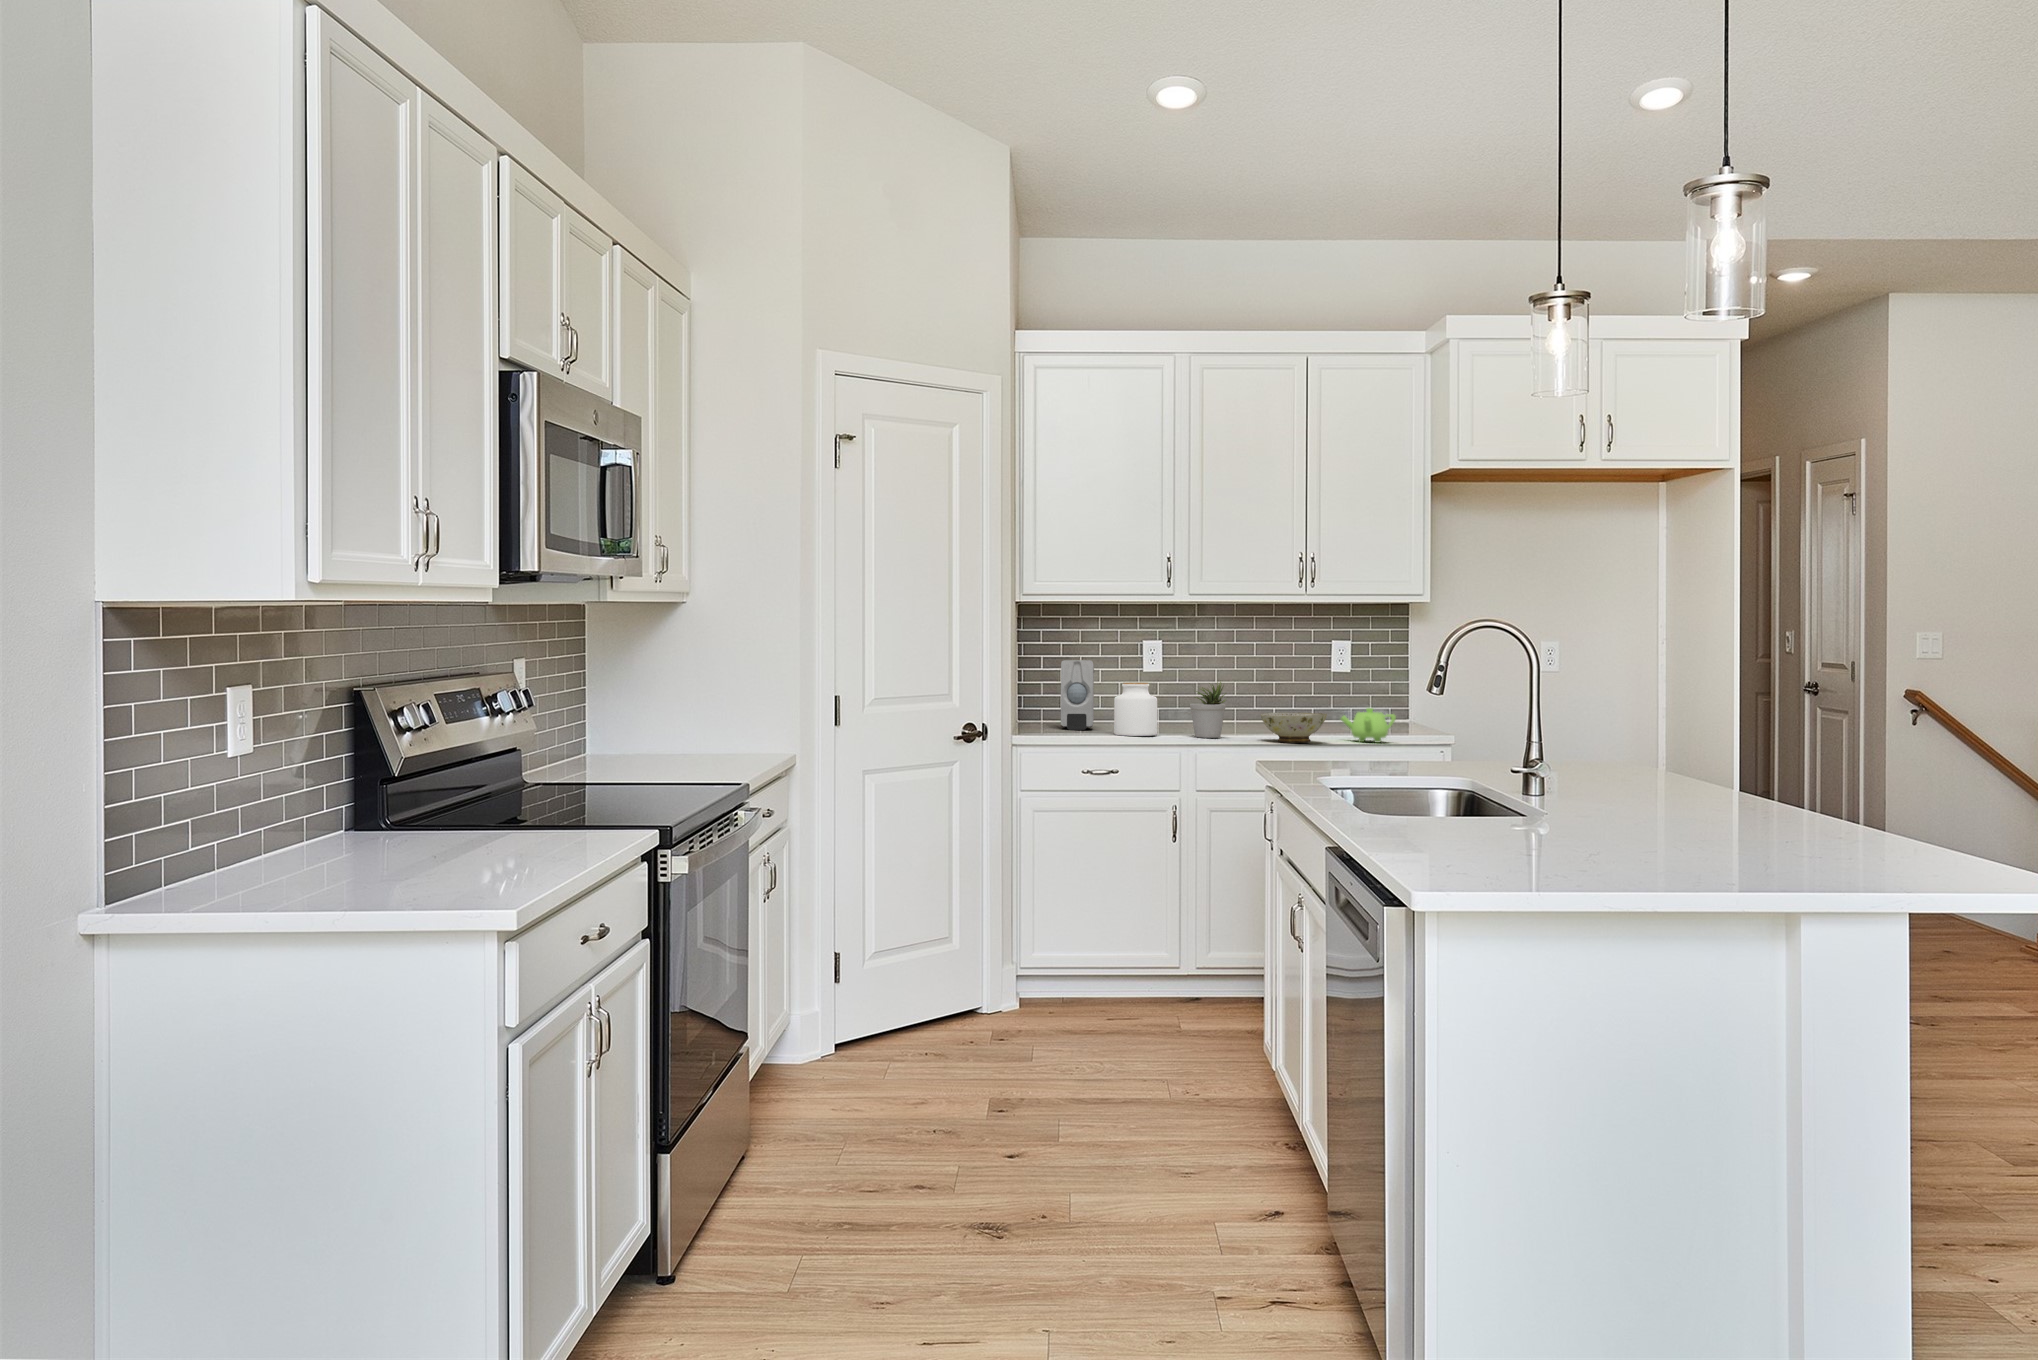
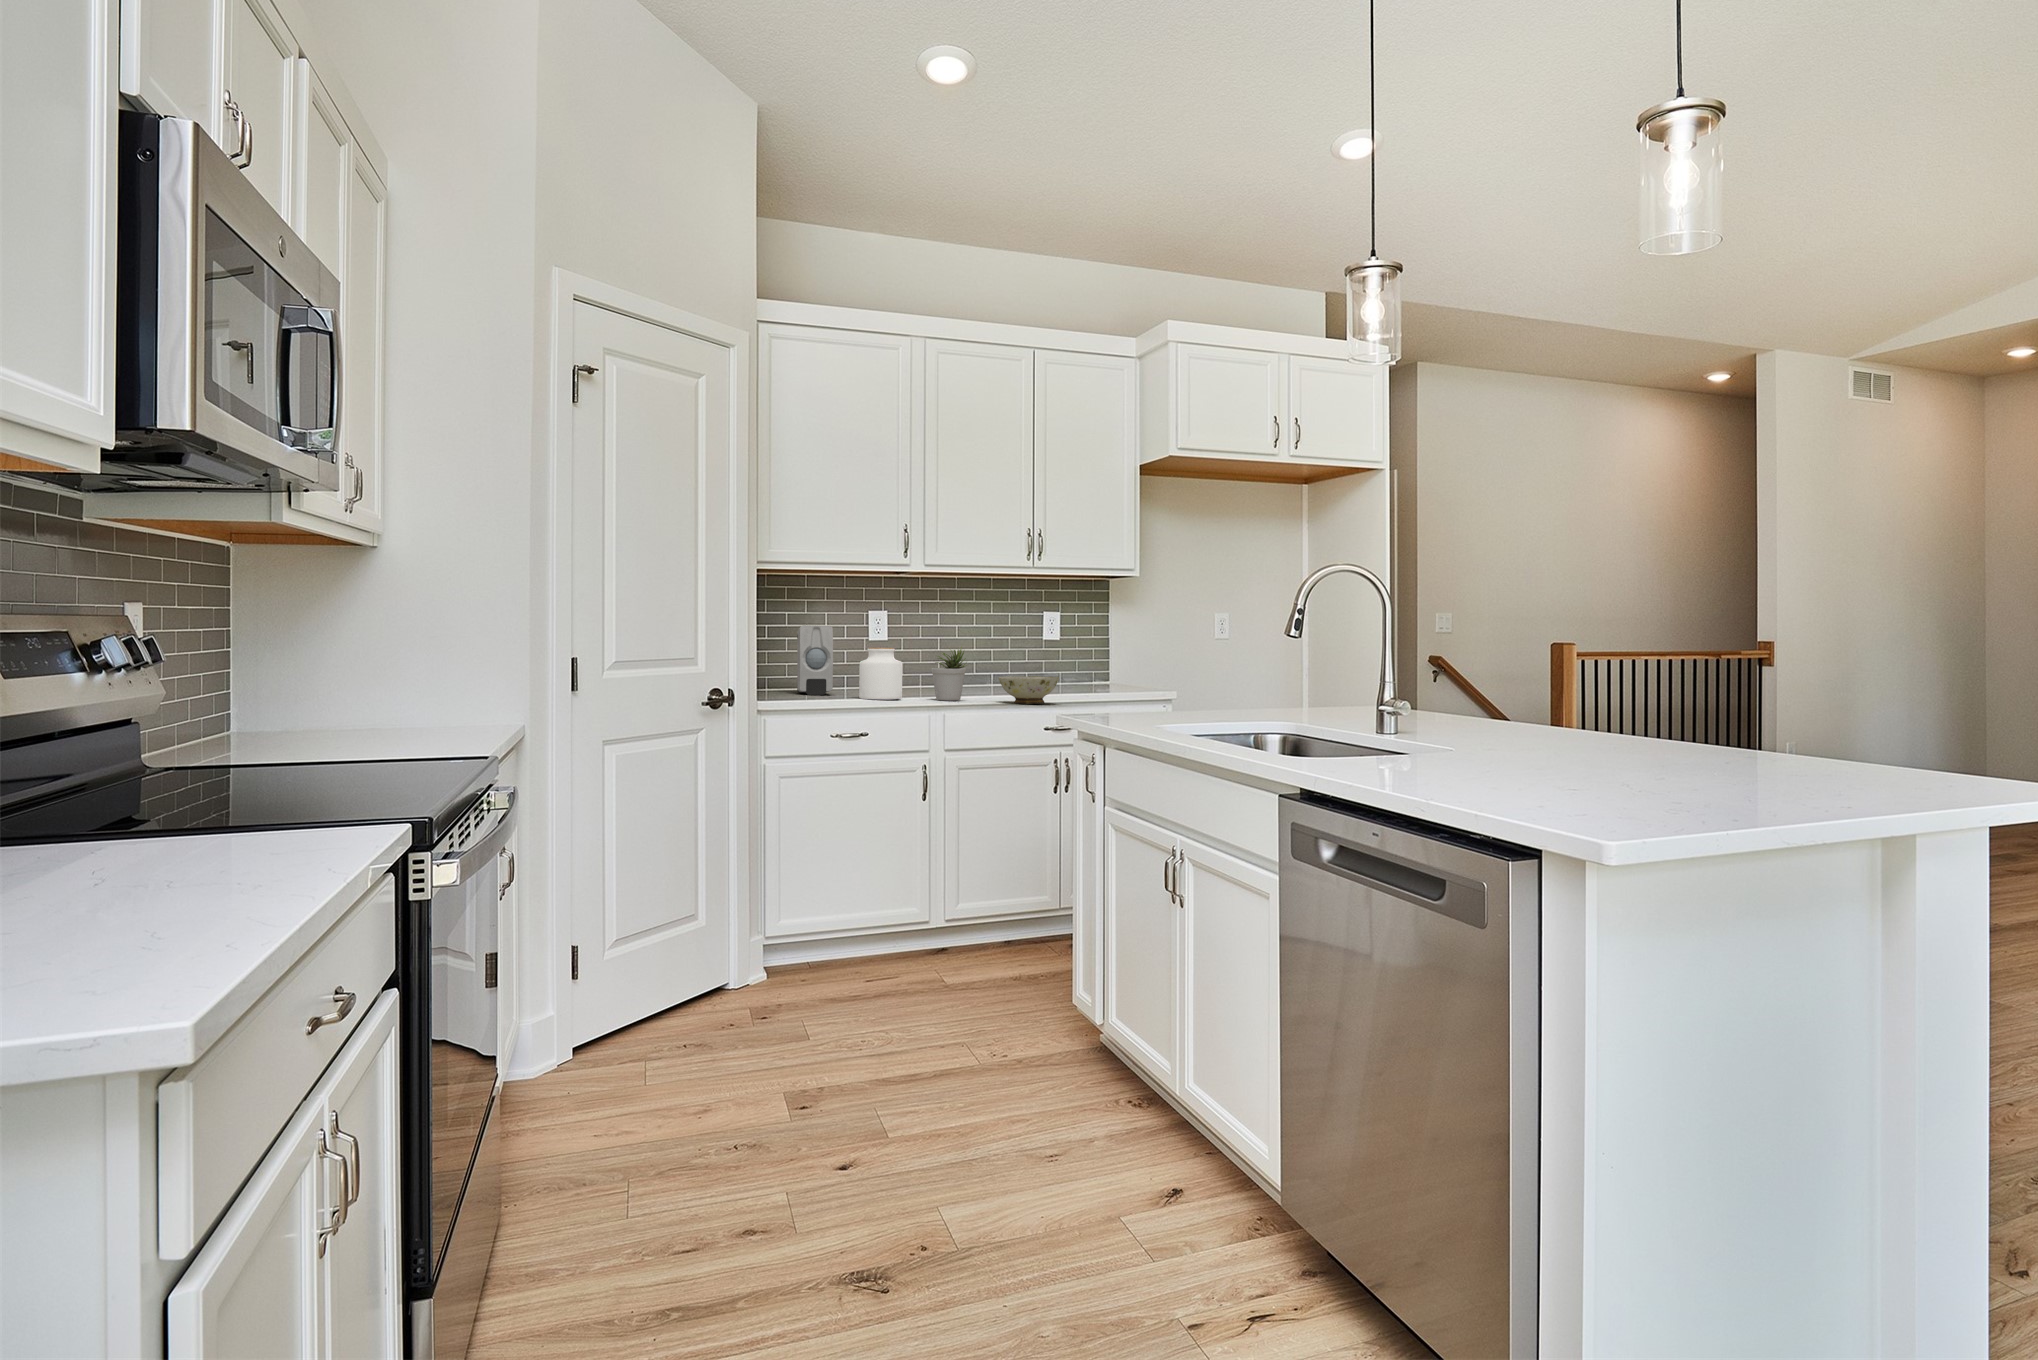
teapot: present [1341,708,1396,742] -> none [1060,672,1109,703]

